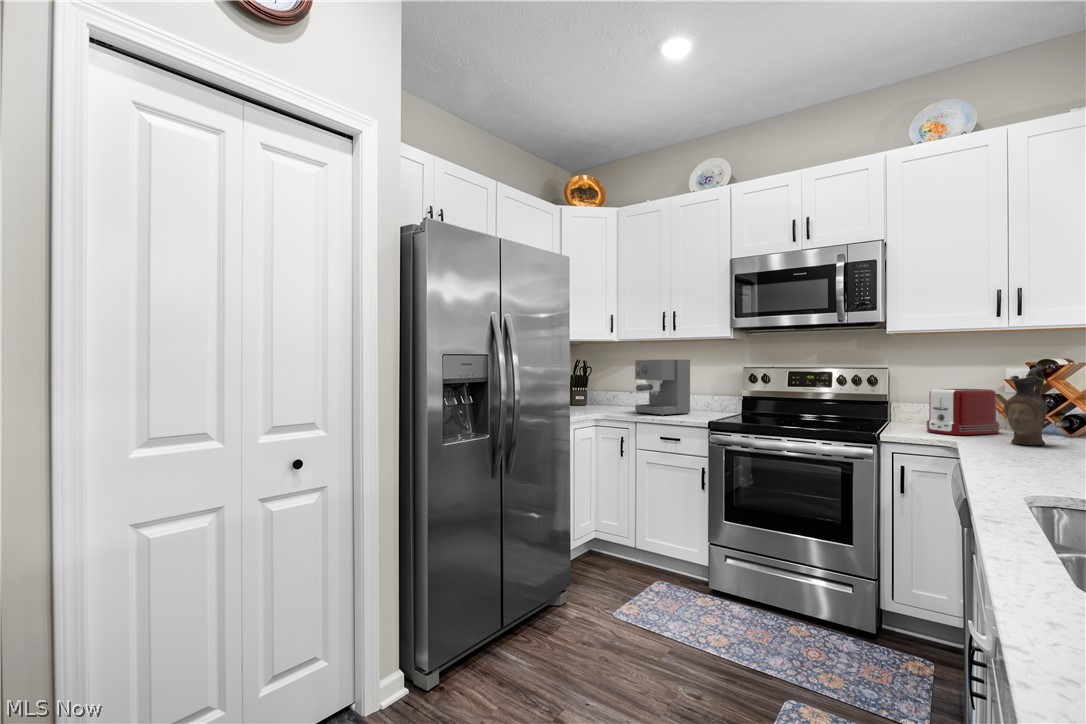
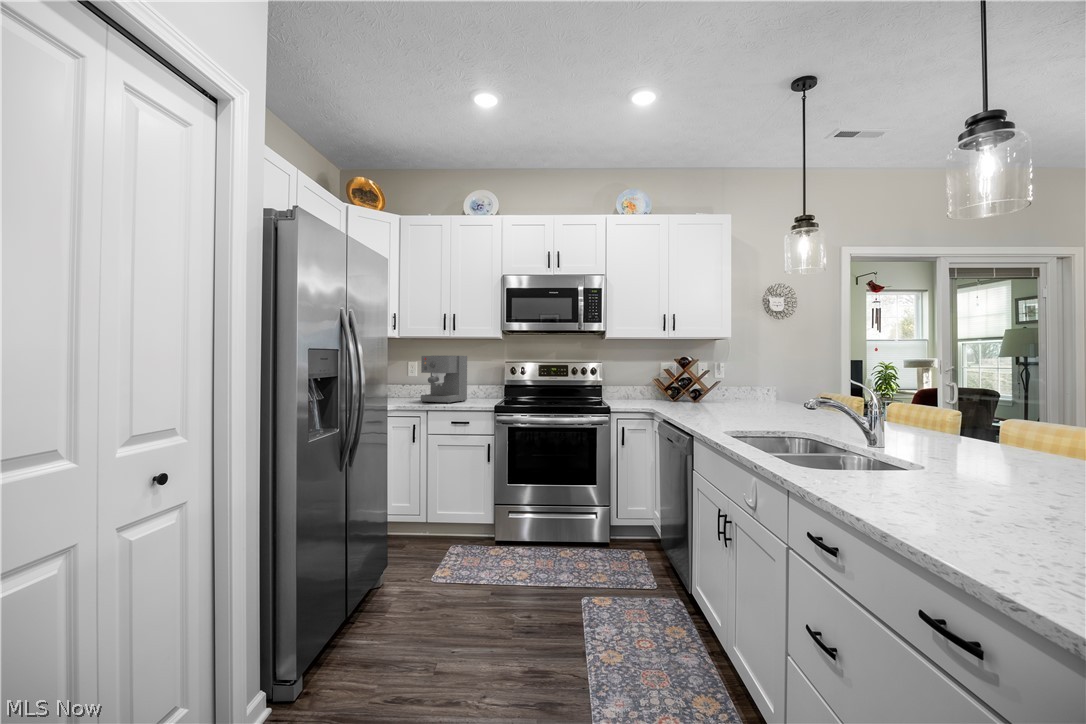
ceramic pitcher: present [1004,367,1047,445] -> none [676,363,695,408]
toaster: present [926,389,1000,435] -> none [631,376,665,405]

